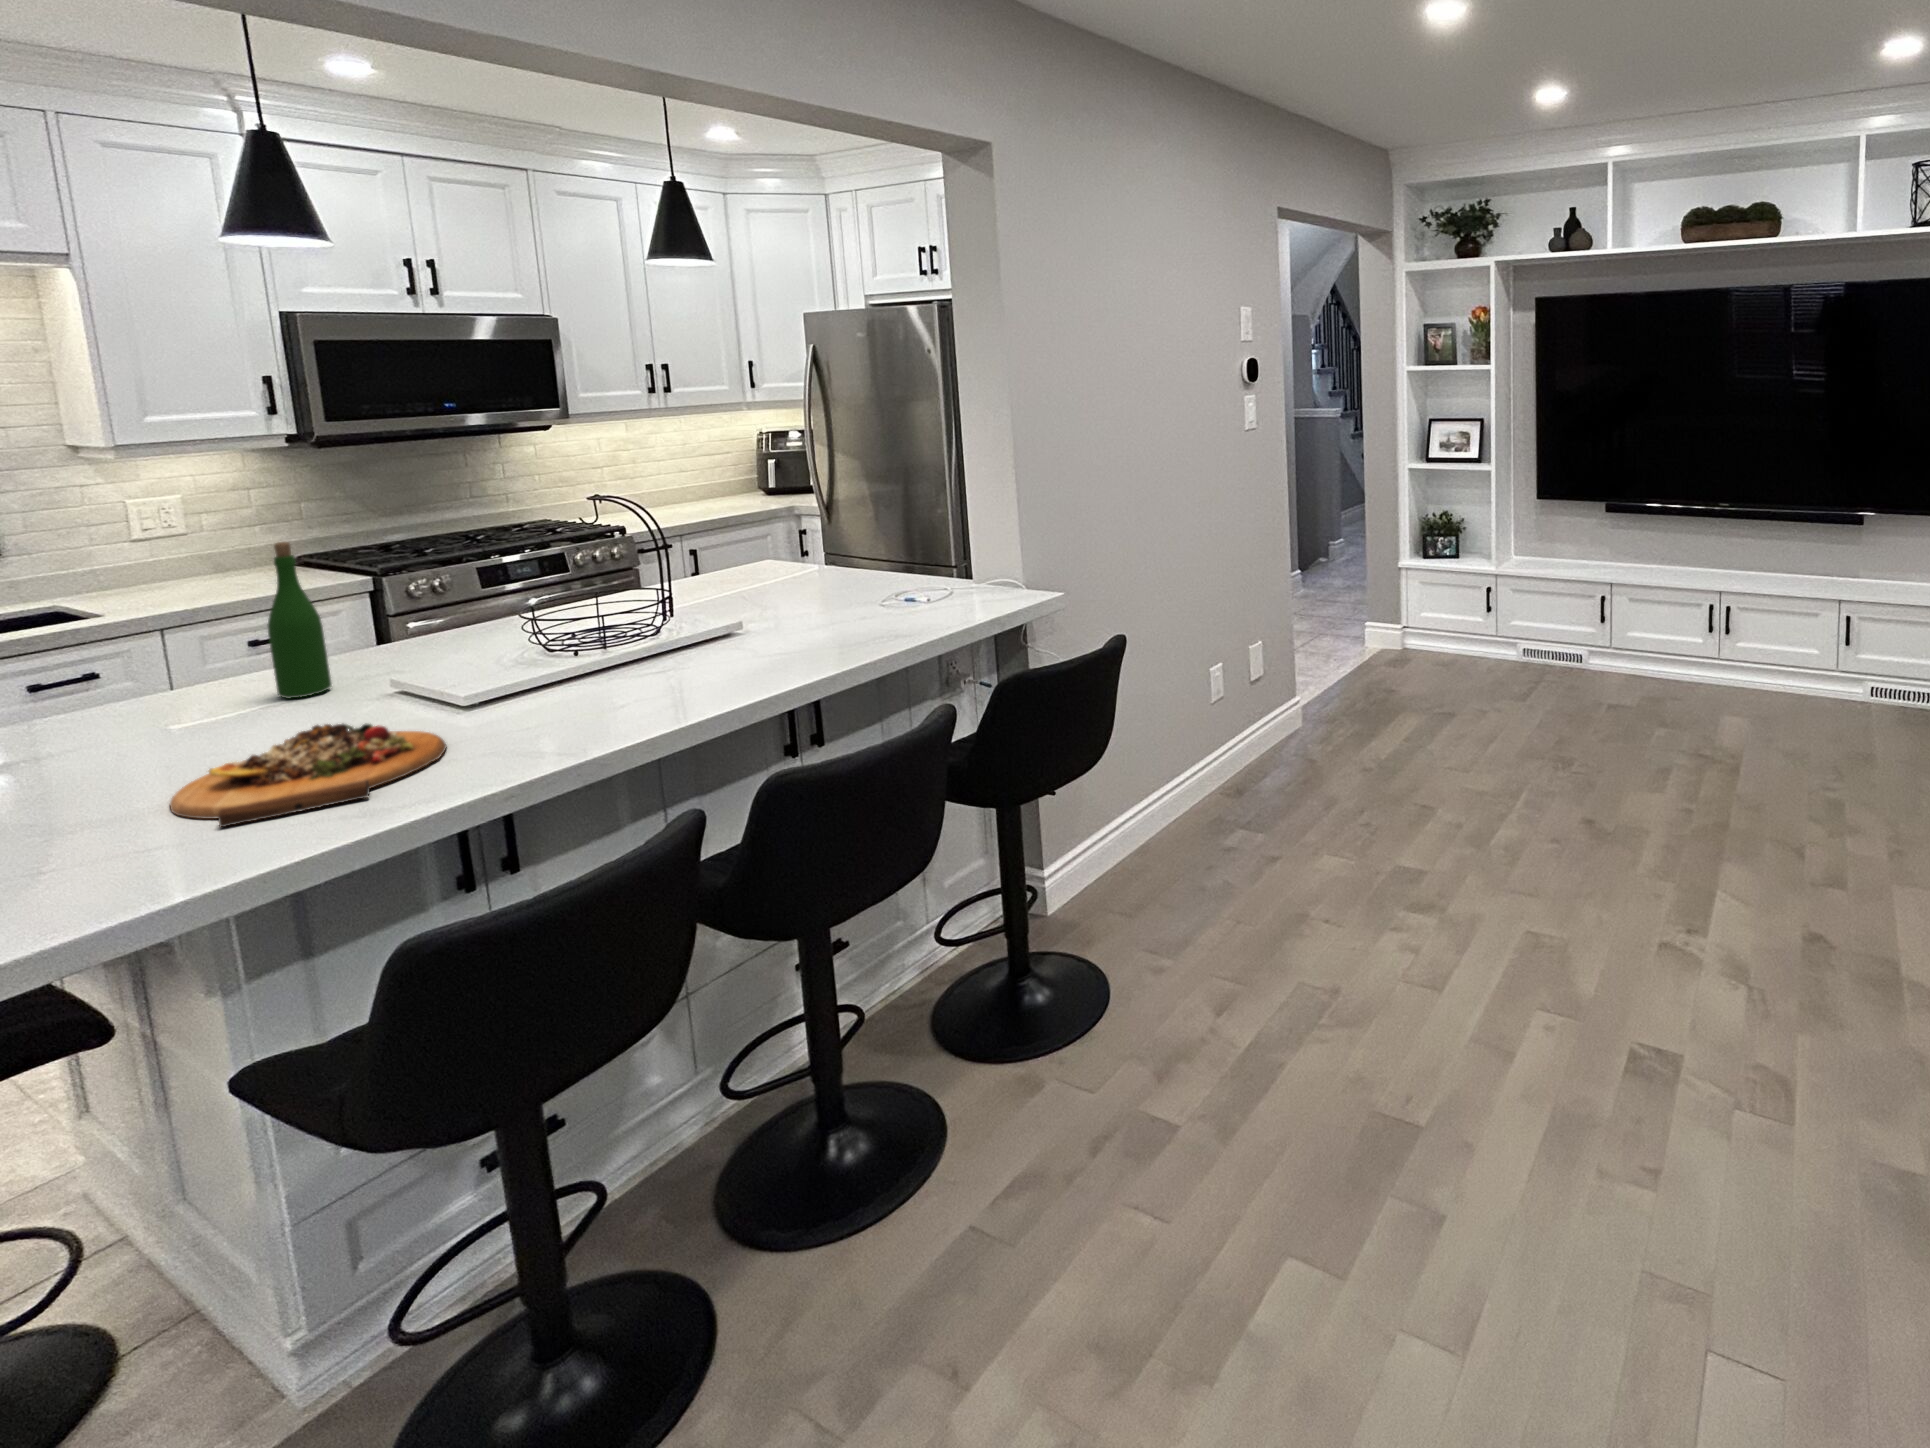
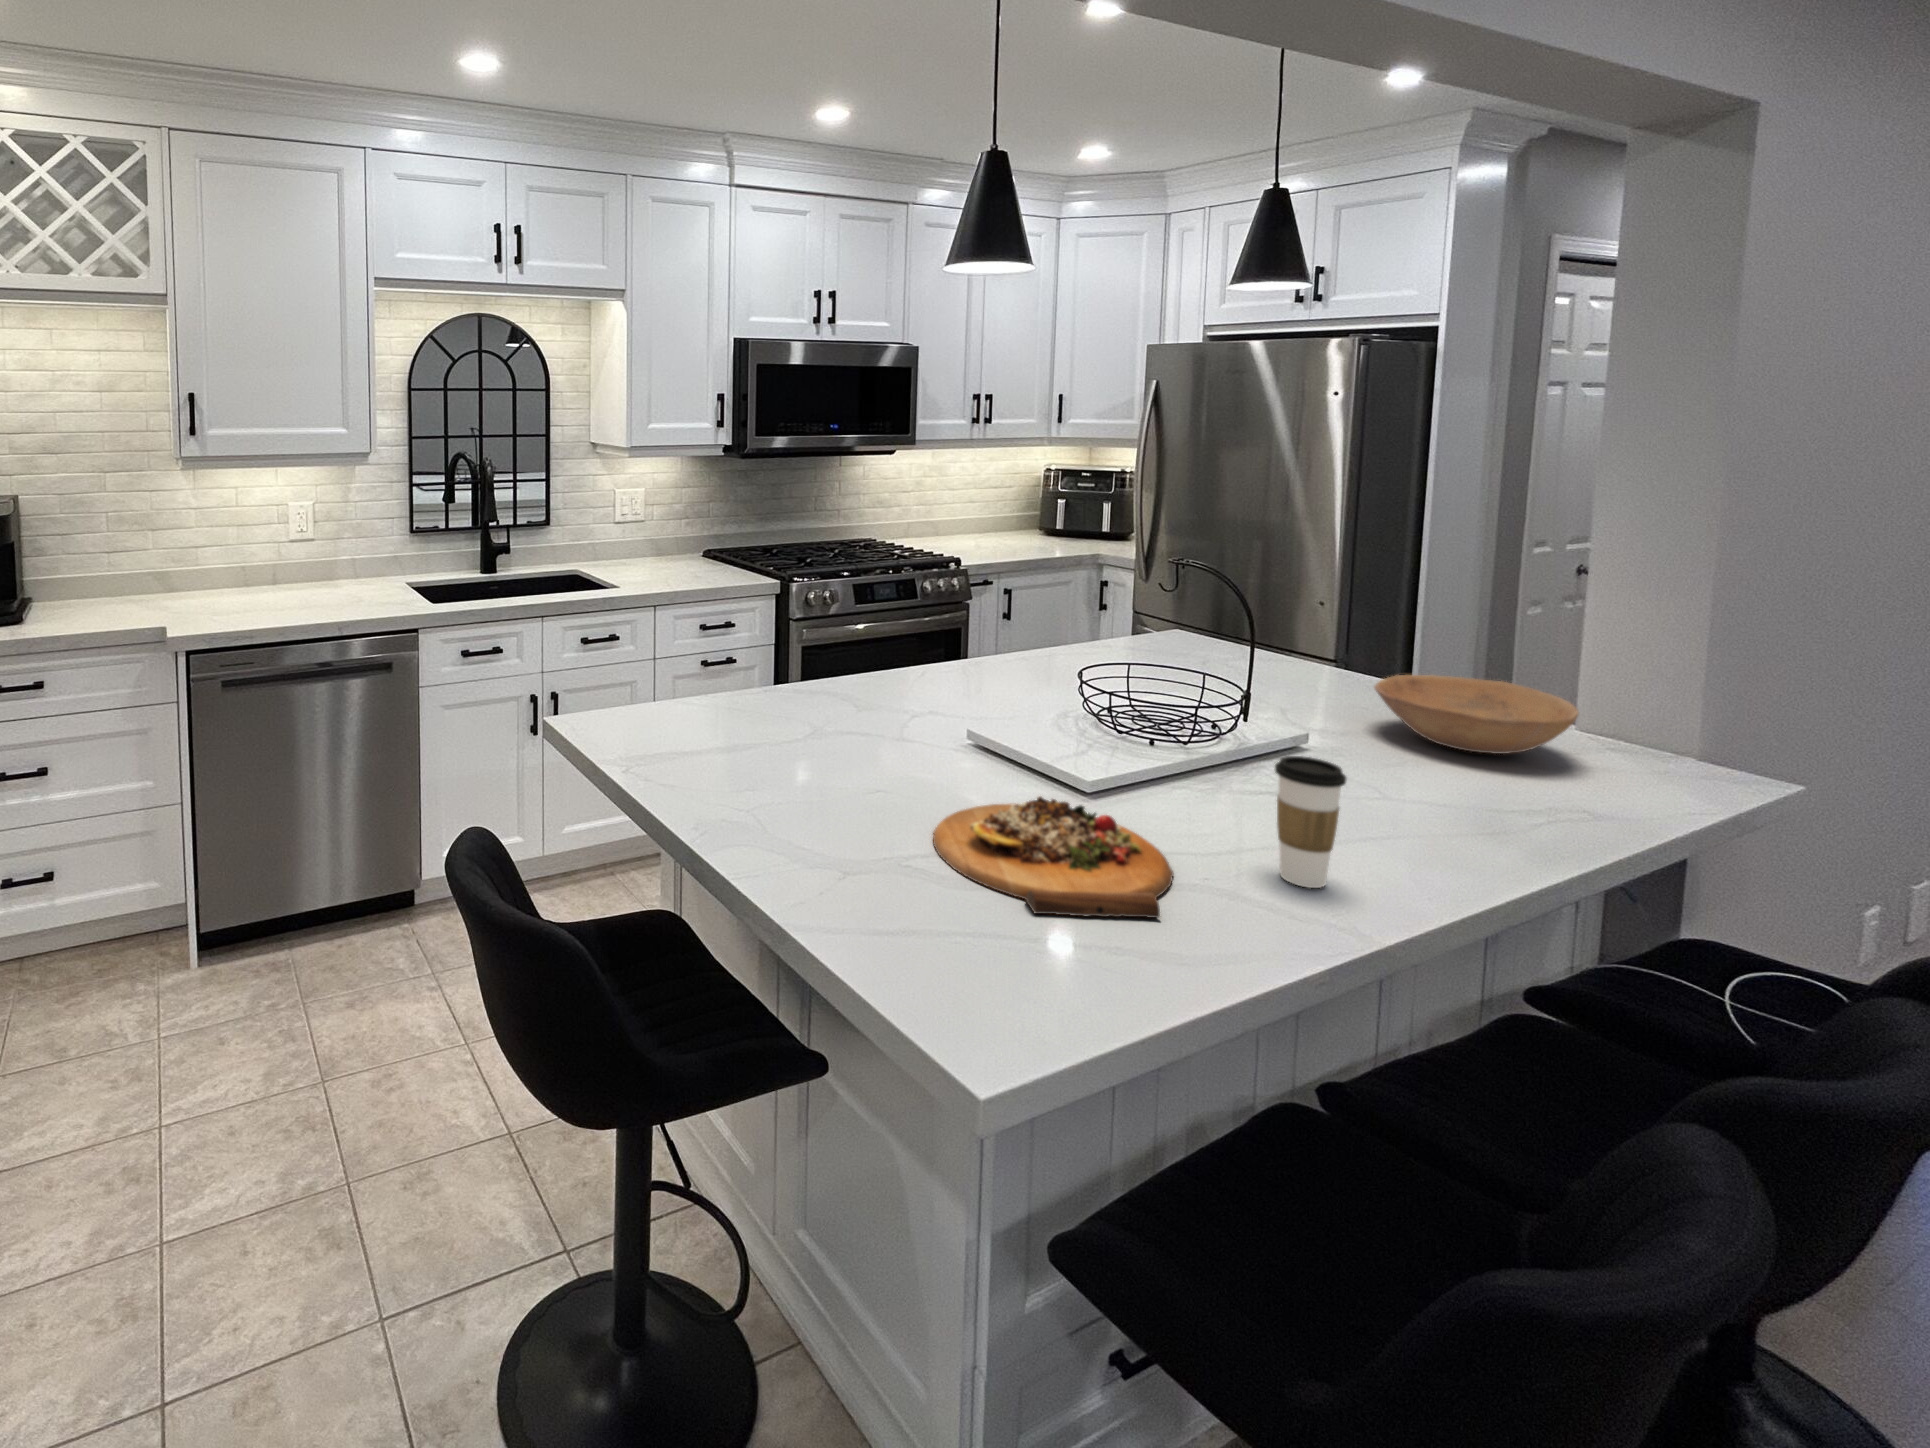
wine bottle: present [268,542,332,698] -> none [888,571,929,730]
bowl: none [800,558,928,613] -> present [1374,675,1579,754]
coffee cup: none [528,639,587,741] -> present [1275,756,1346,888]

